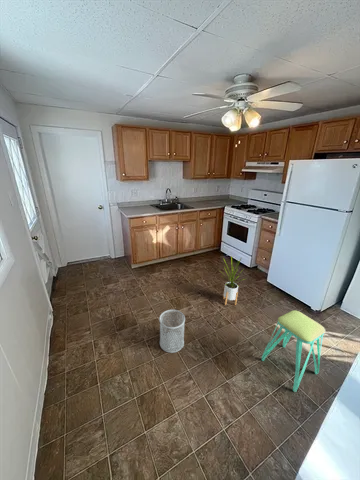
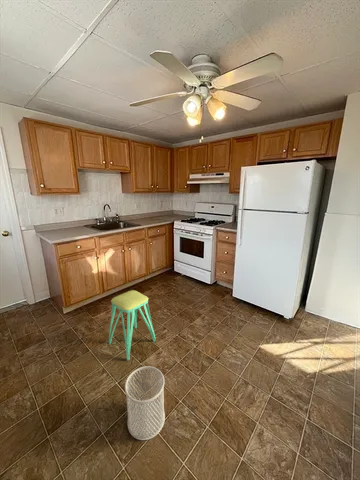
house plant: present [223,257,242,305] -> none [187,273,222,336]
stool: present [261,310,325,392] -> present [109,290,155,360]

